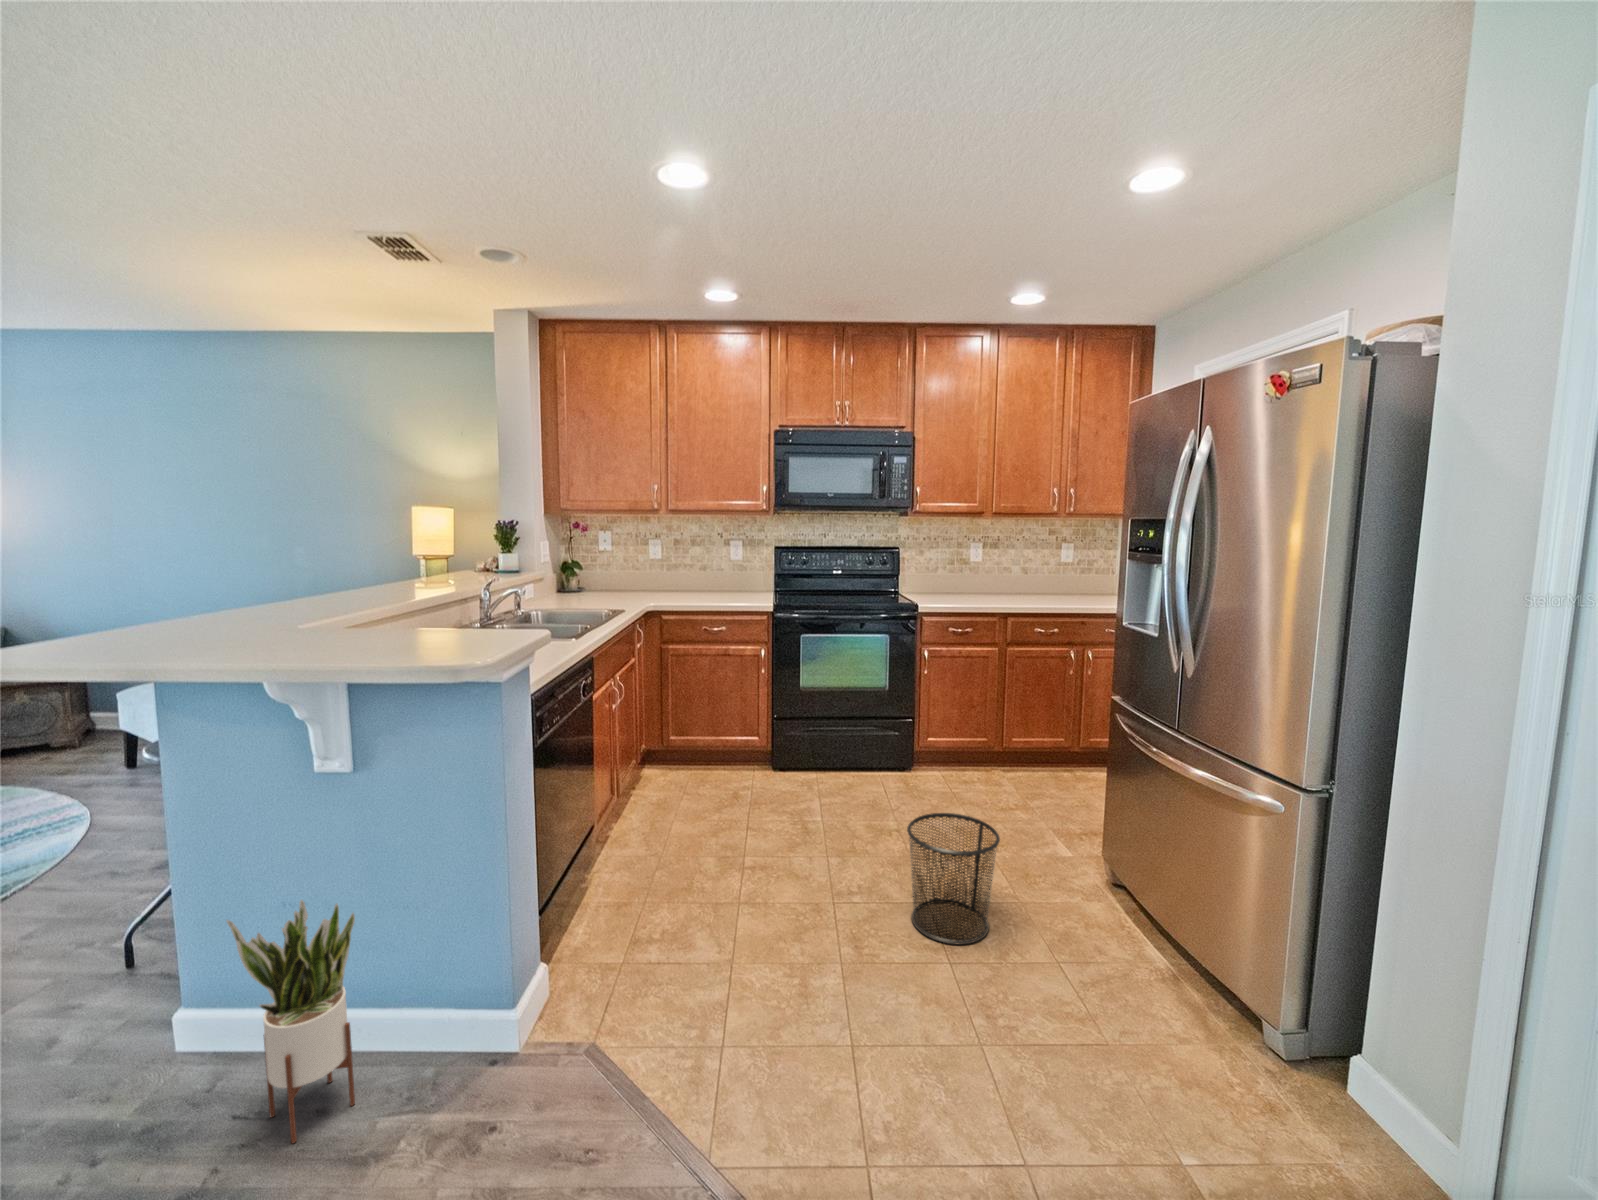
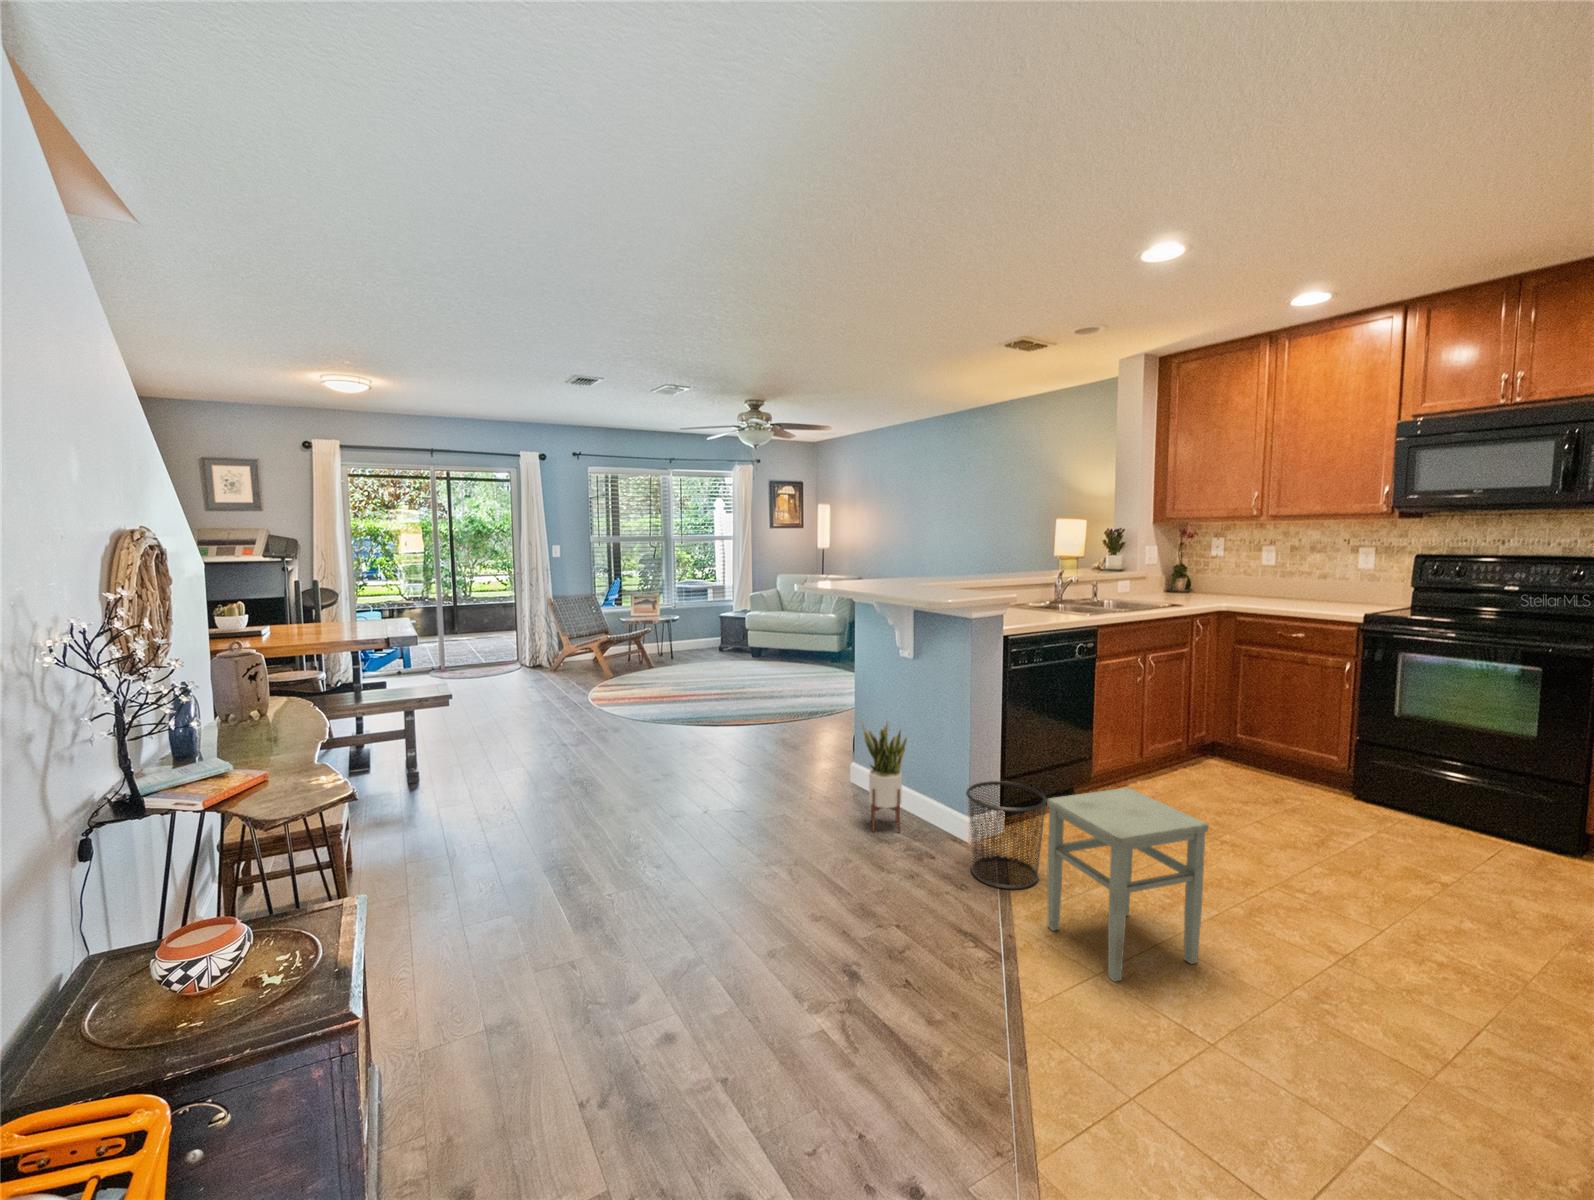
waste bin: present [907,813,1000,944] -> present [966,781,1047,889]
stool: none [727,864,899,1159] -> present [1047,788,1208,982]

